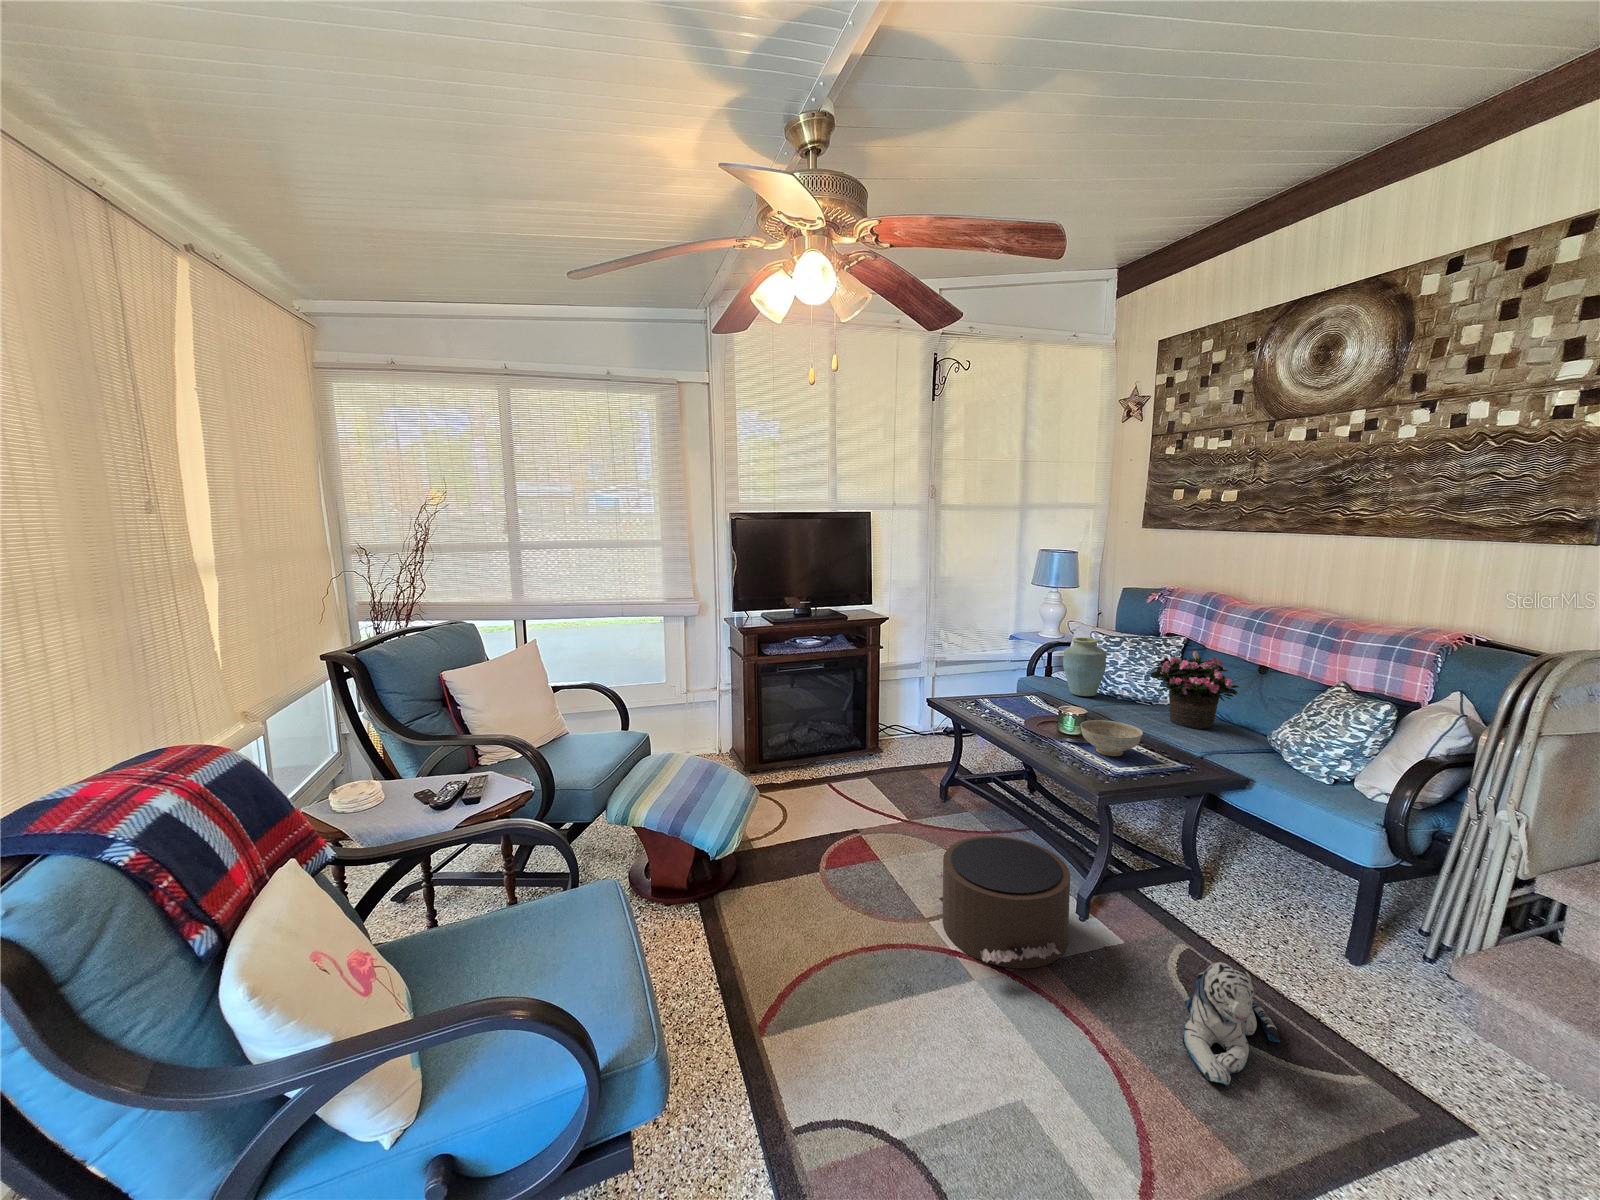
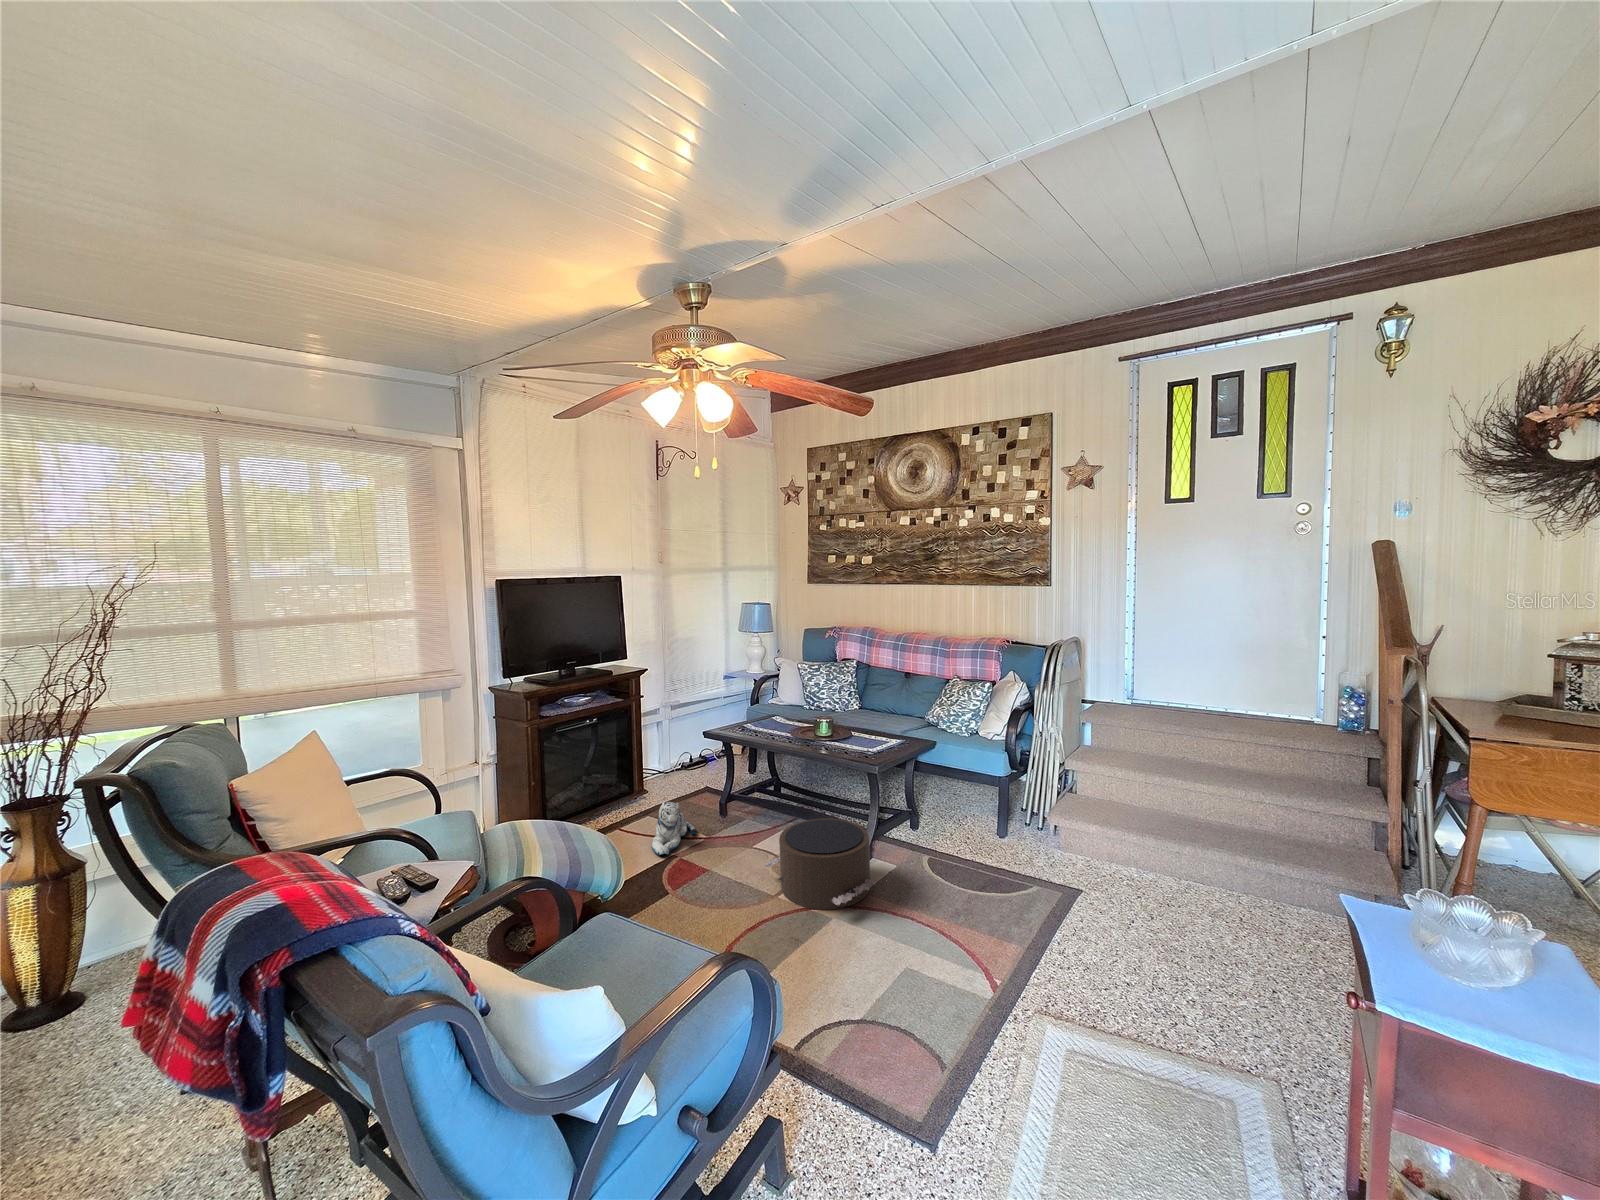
vase: present [1063,637,1106,696] -> none [785,667,815,712]
potted flower: present [1150,651,1239,729] -> none [851,667,906,721]
decorative bowl: present [1080,720,1143,756] -> none [835,722,875,746]
plush toy: present [1183,962,1280,1085] -> present [652,802,696,856]

